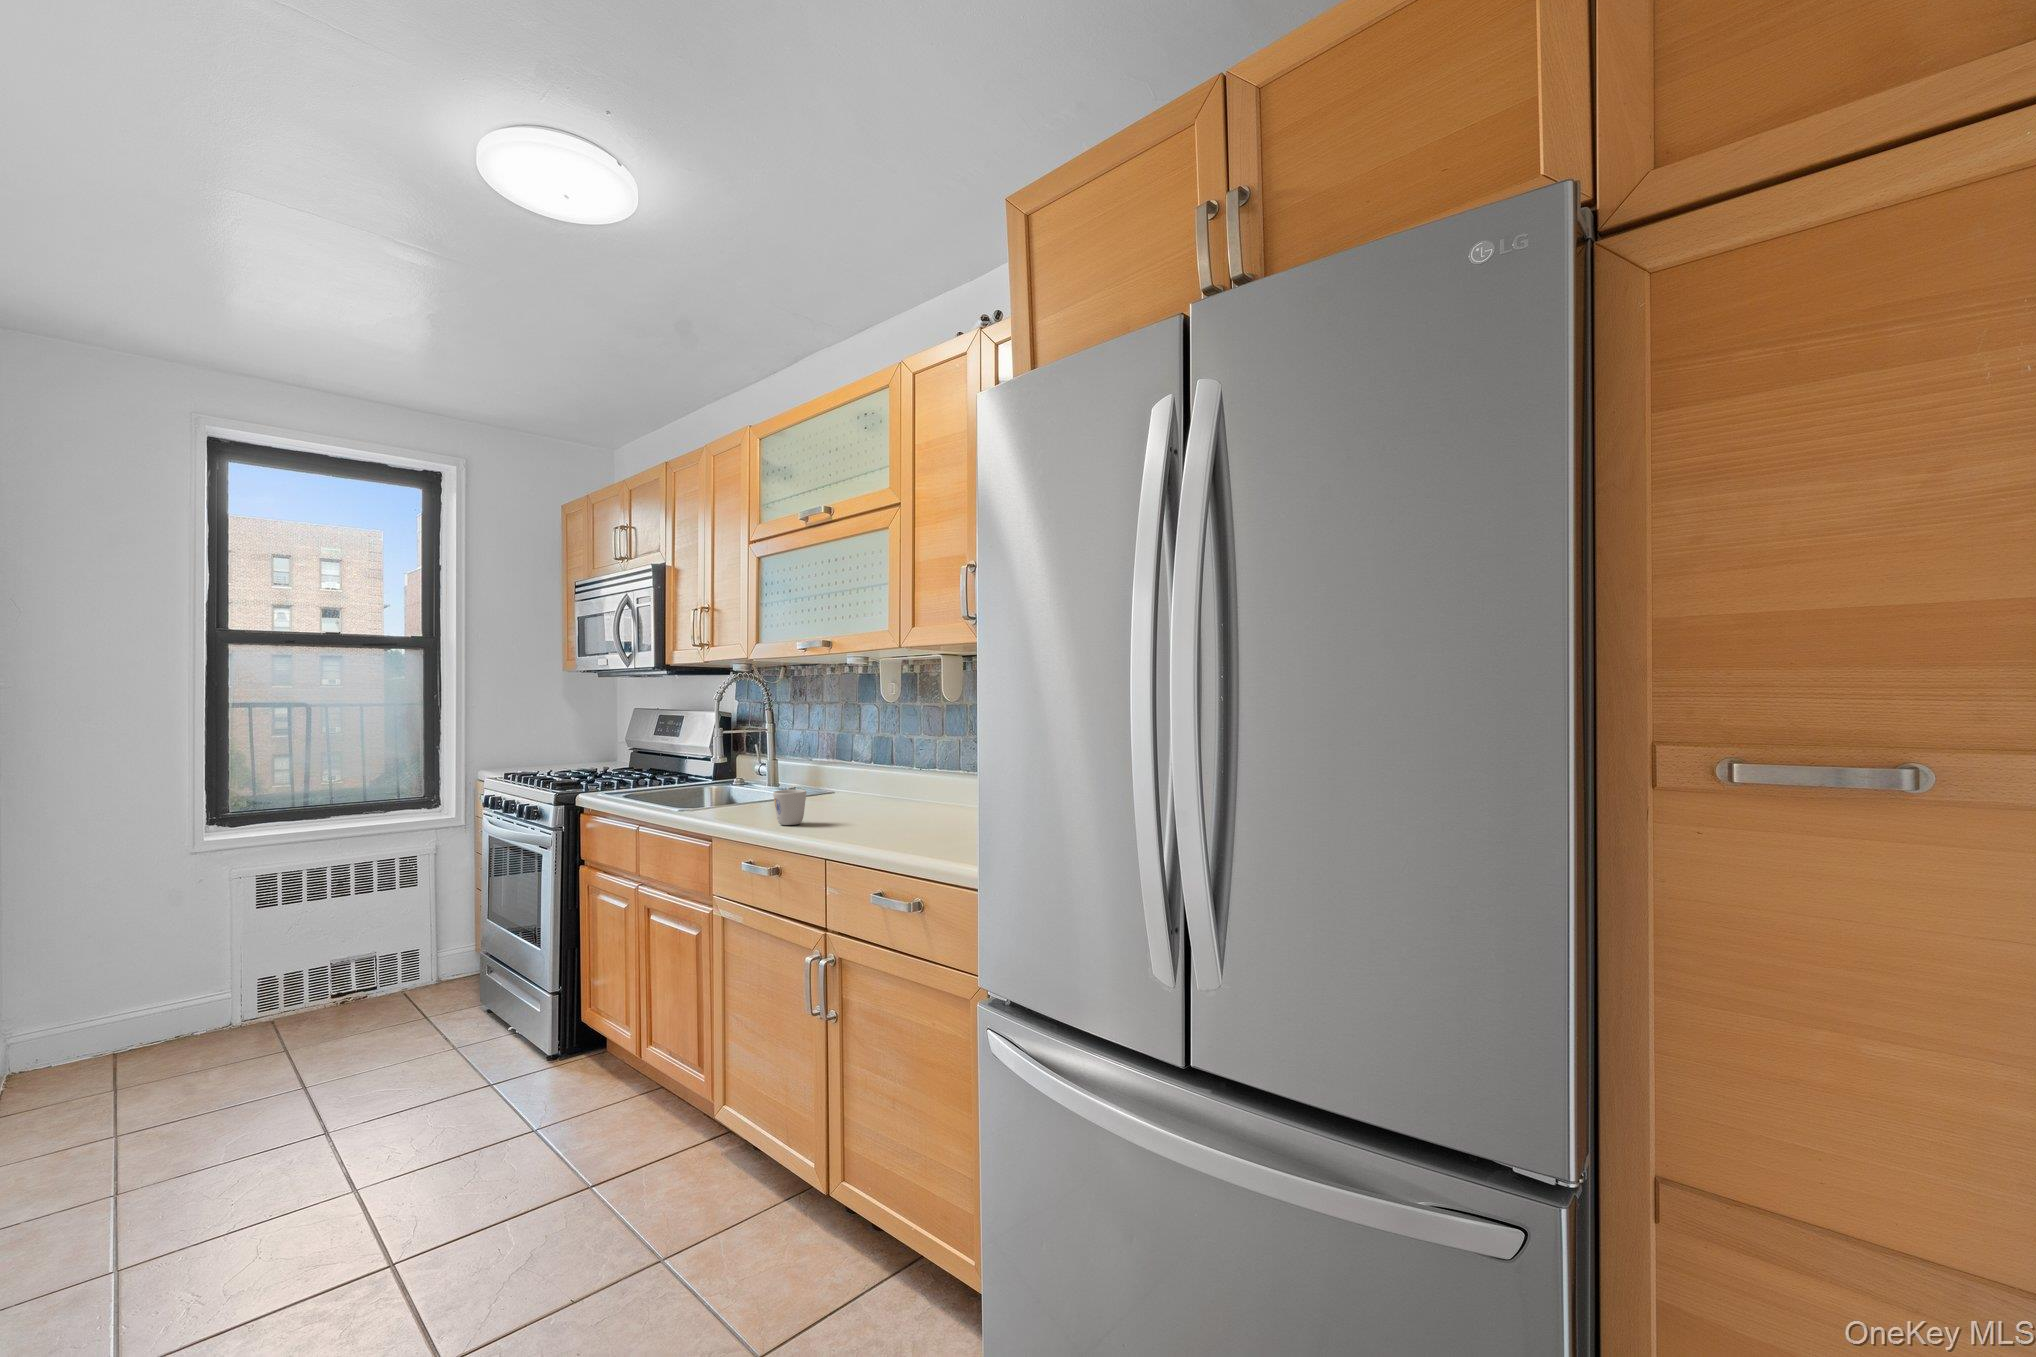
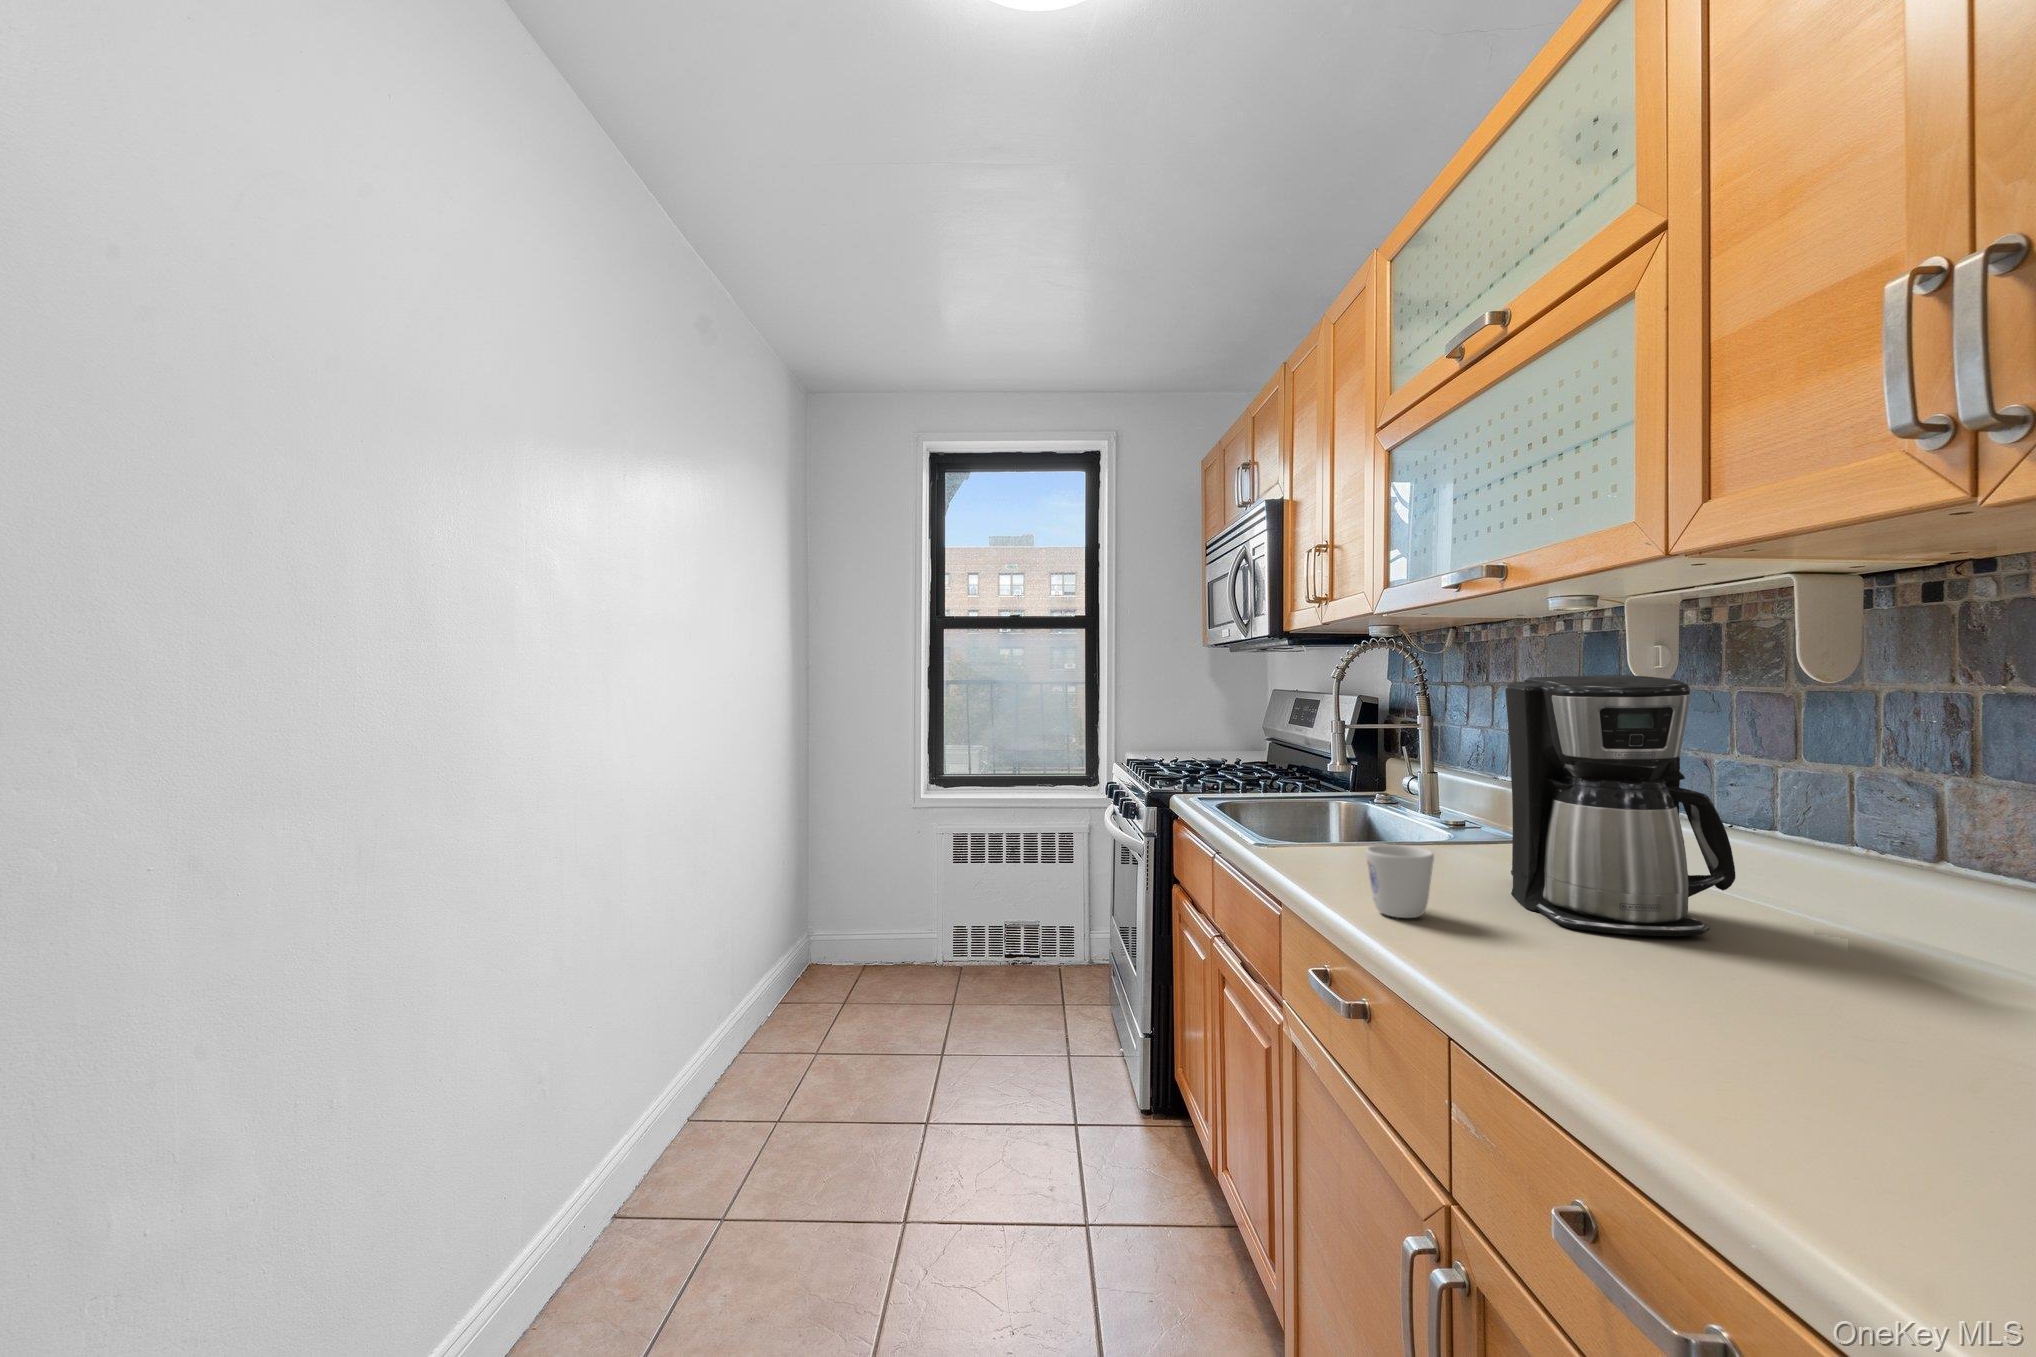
coffee maker: none [832,699,922,820] -> present [1505,675,1736,936]

